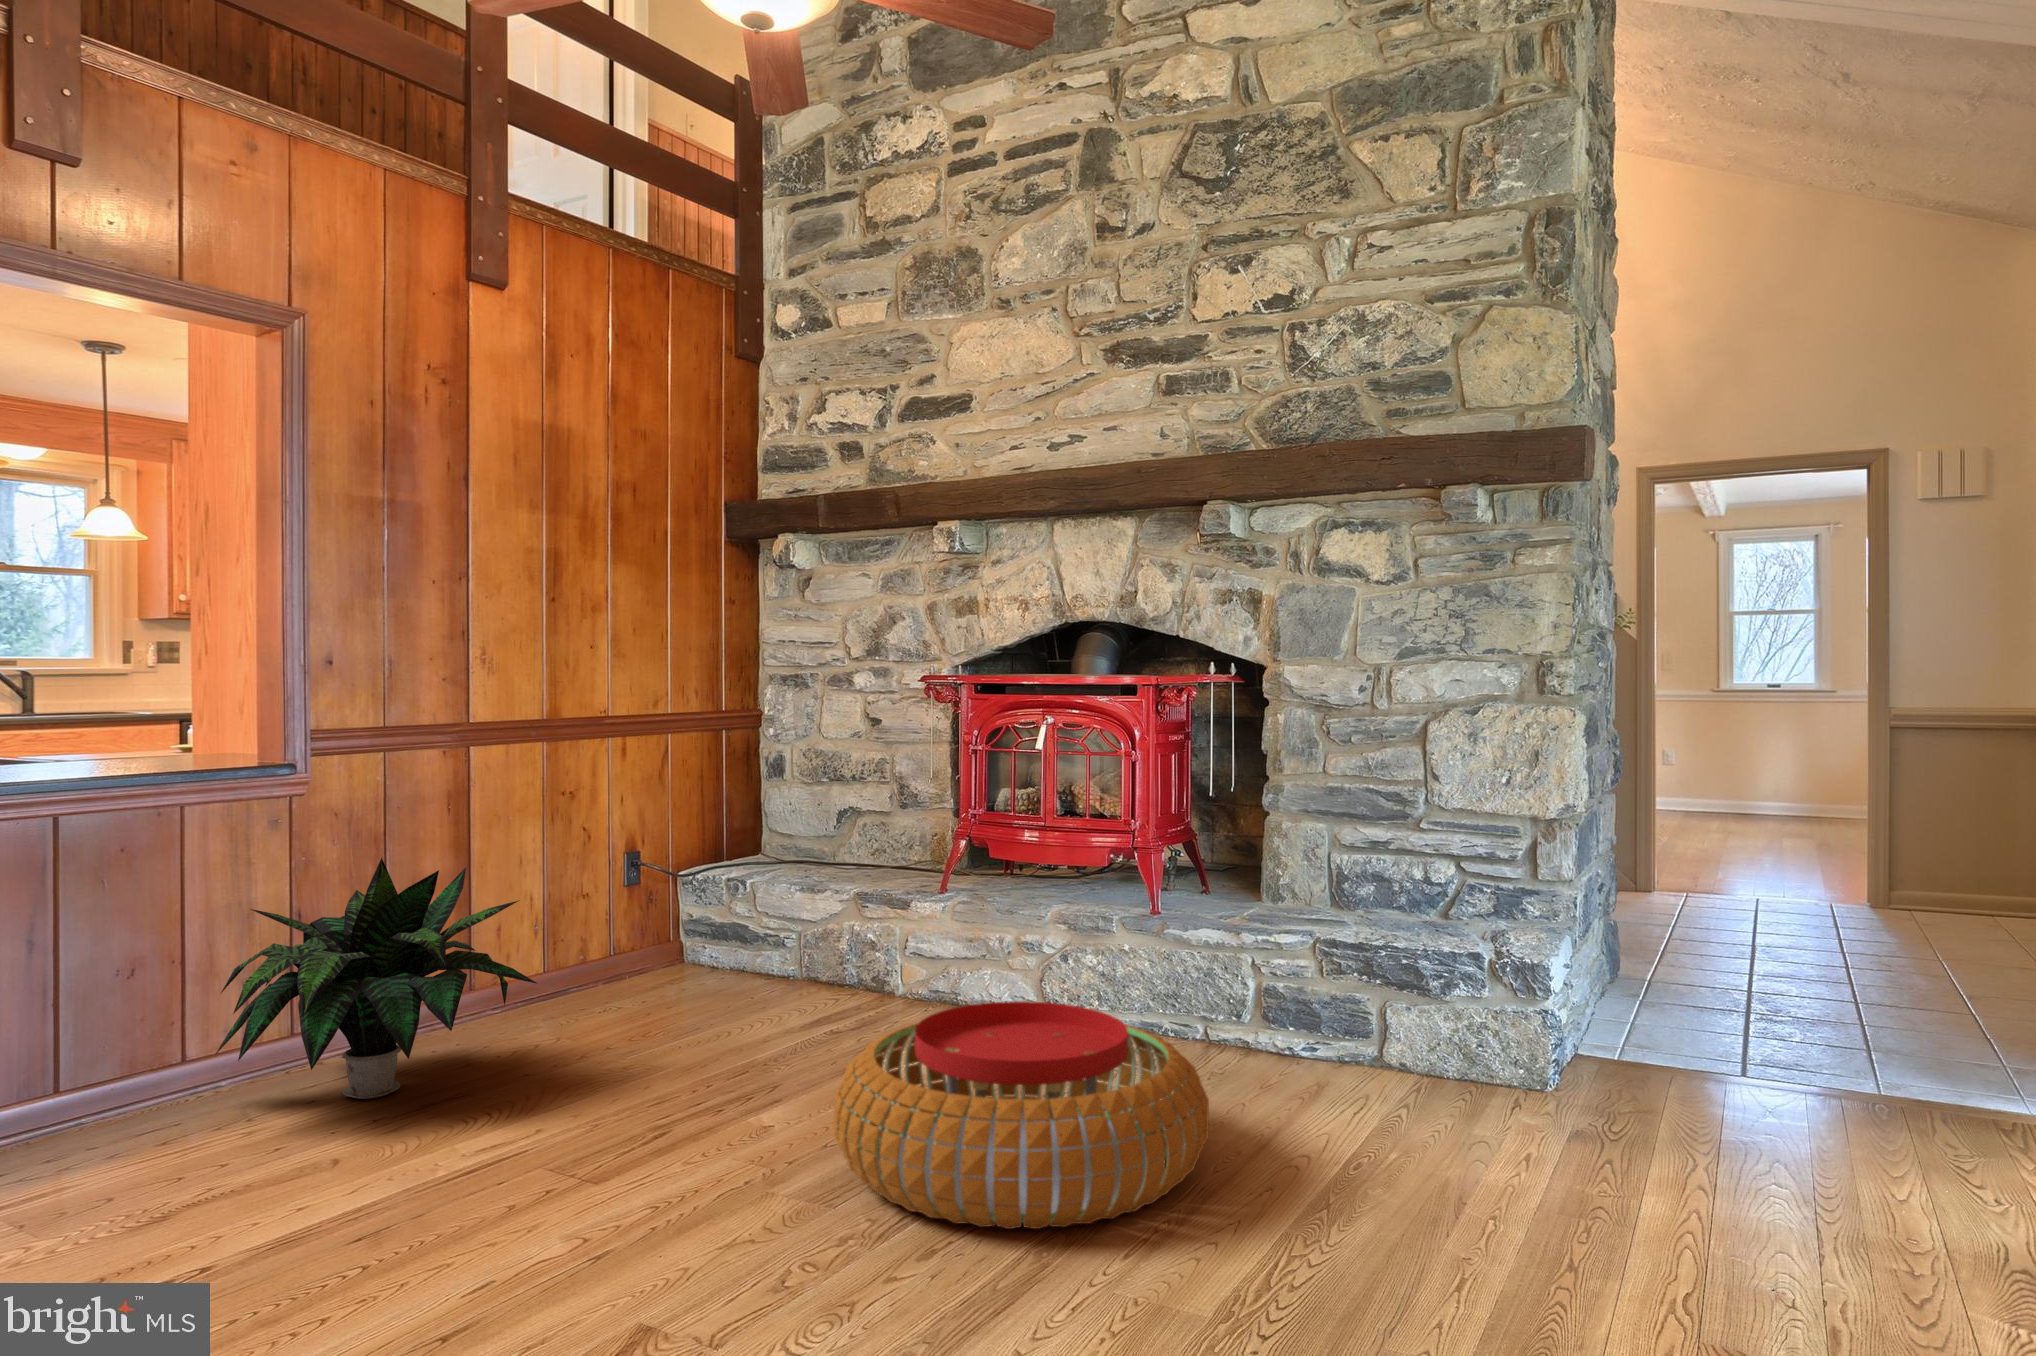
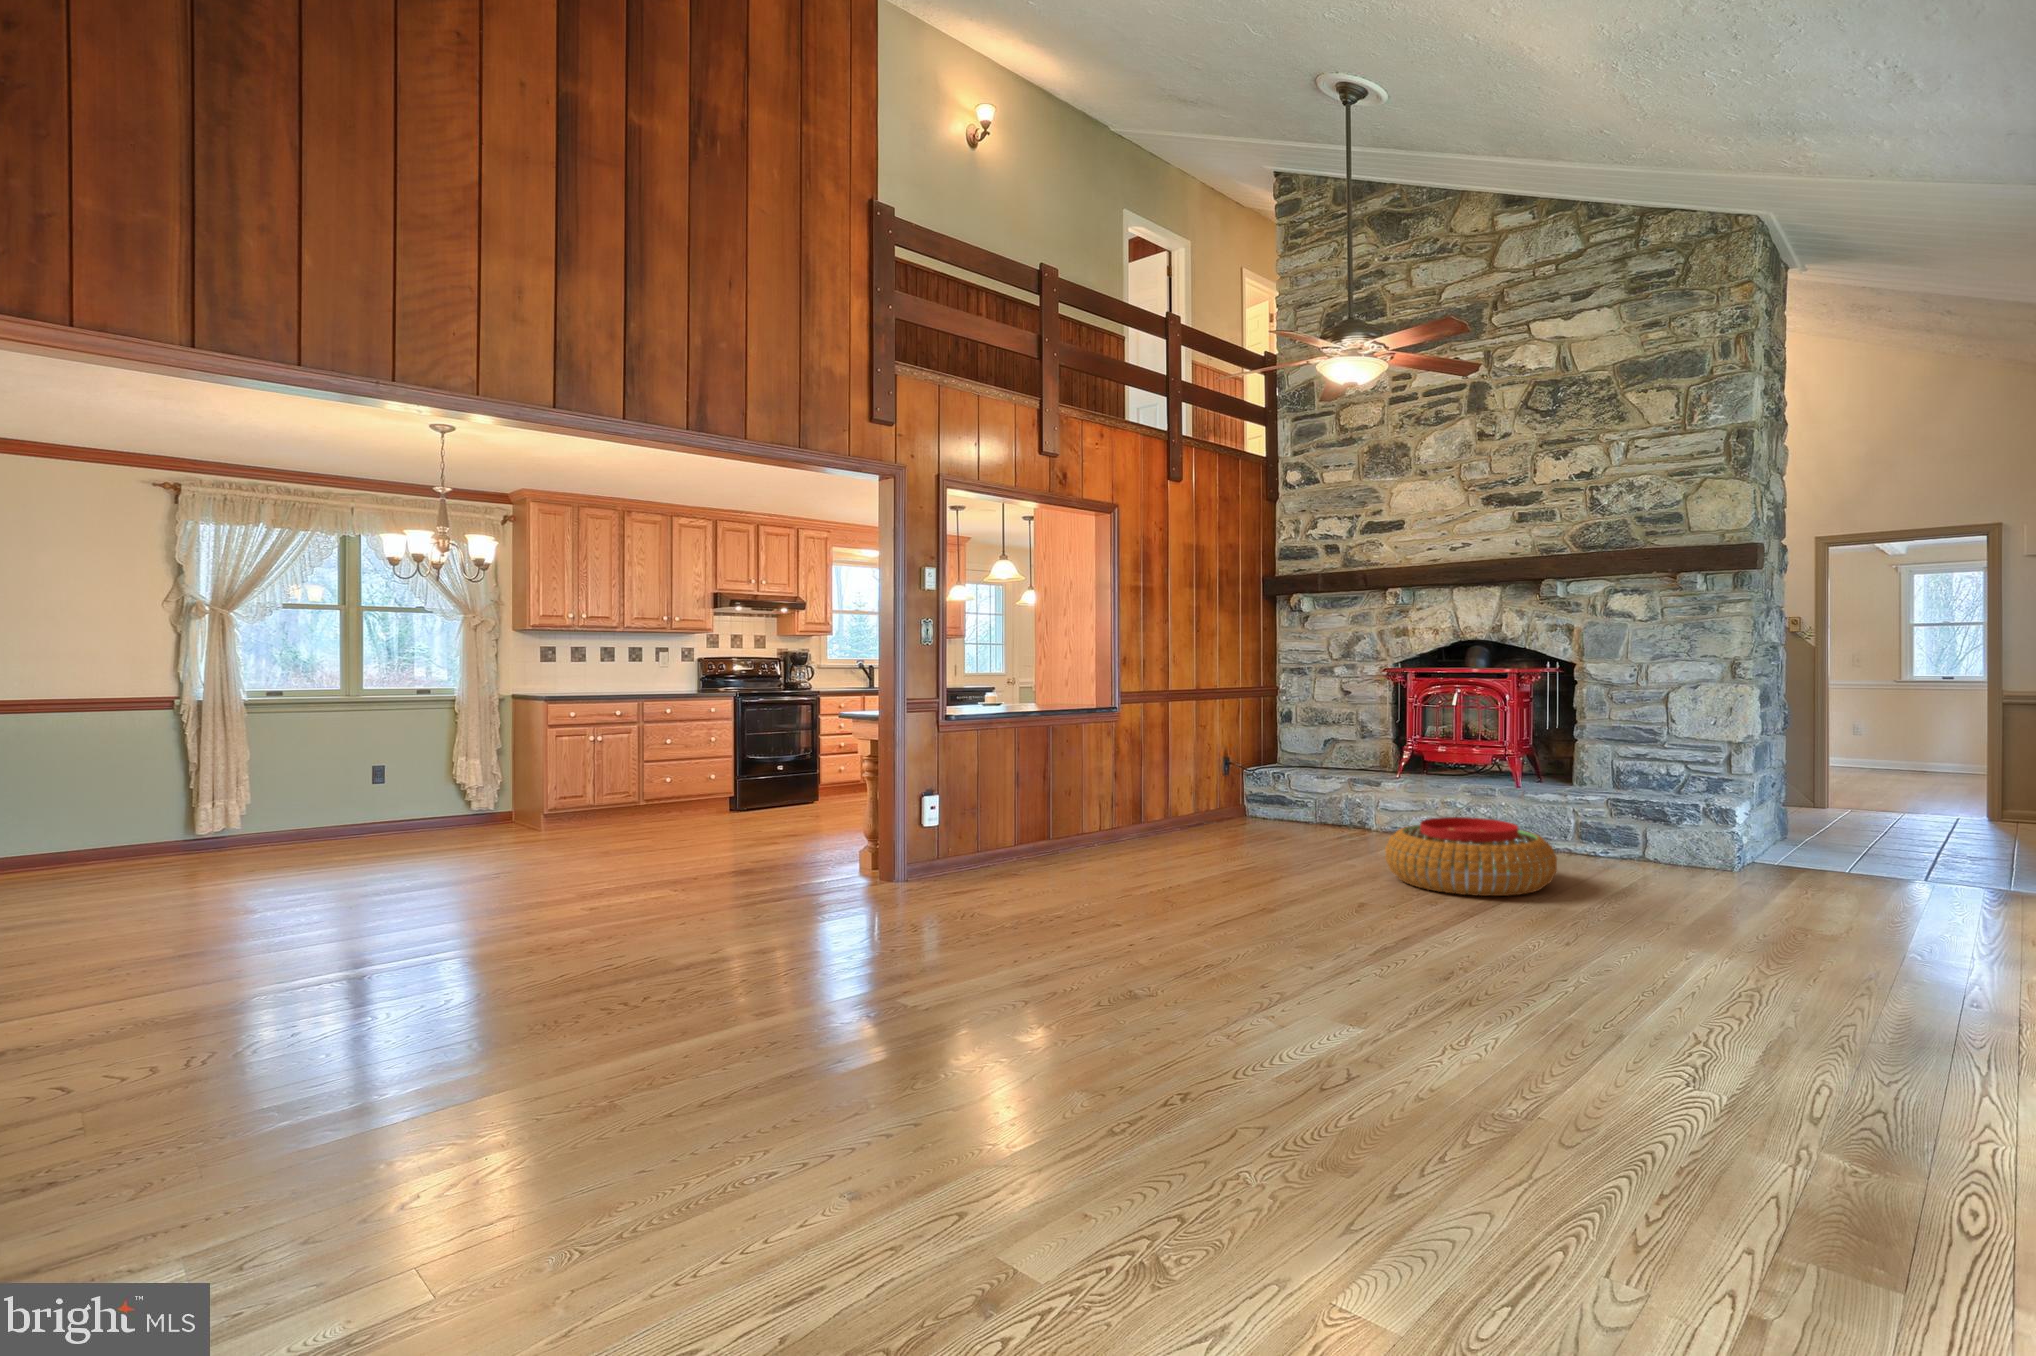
potted plant: present [216,858,536,1099] -> none [1101,753,1231,854]

